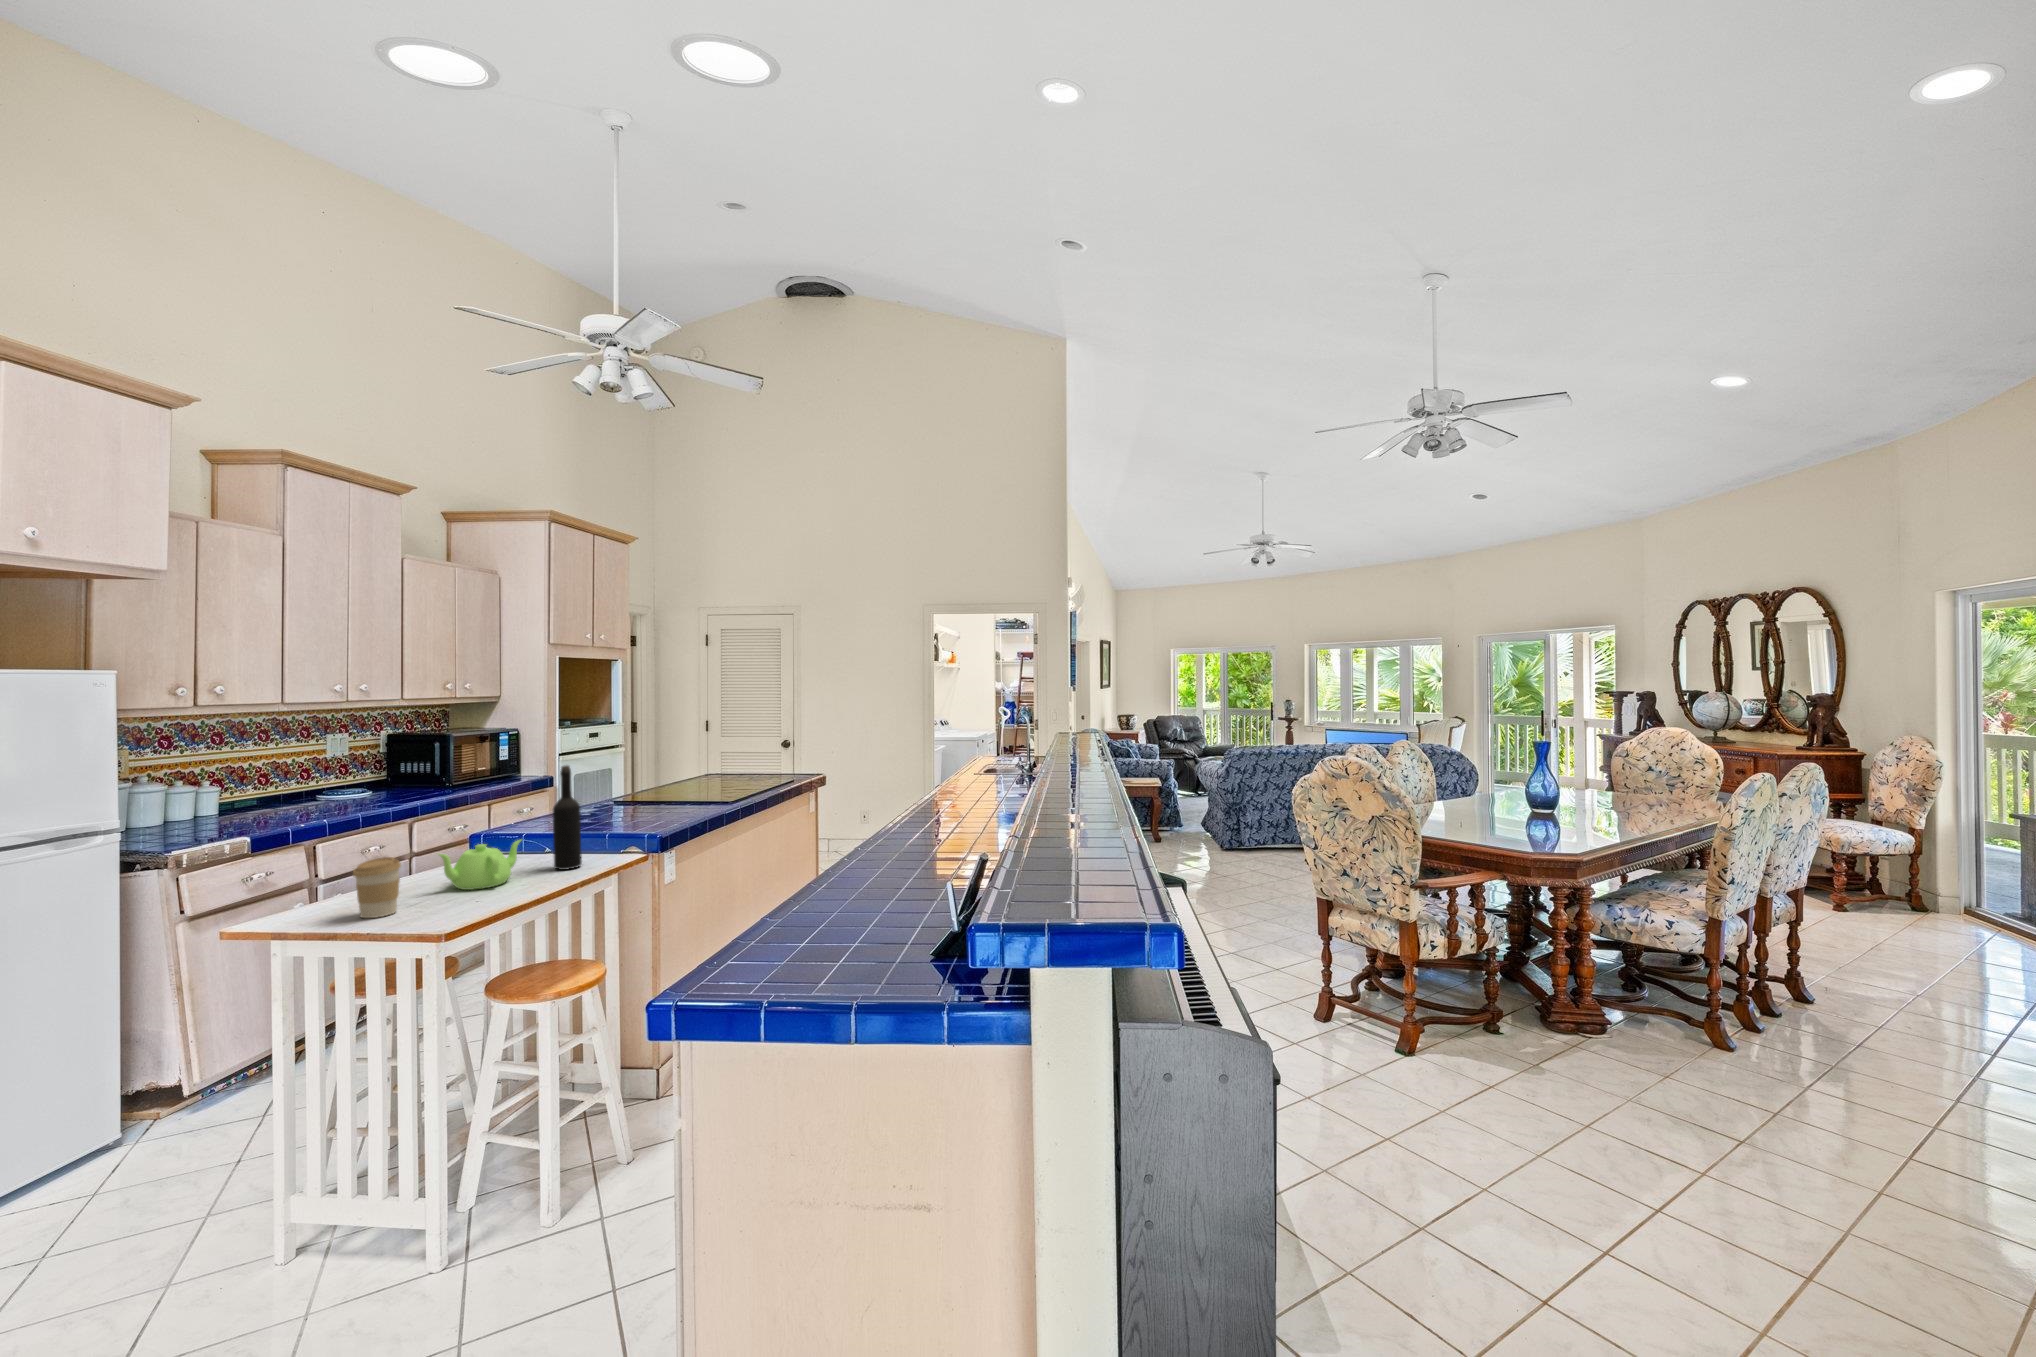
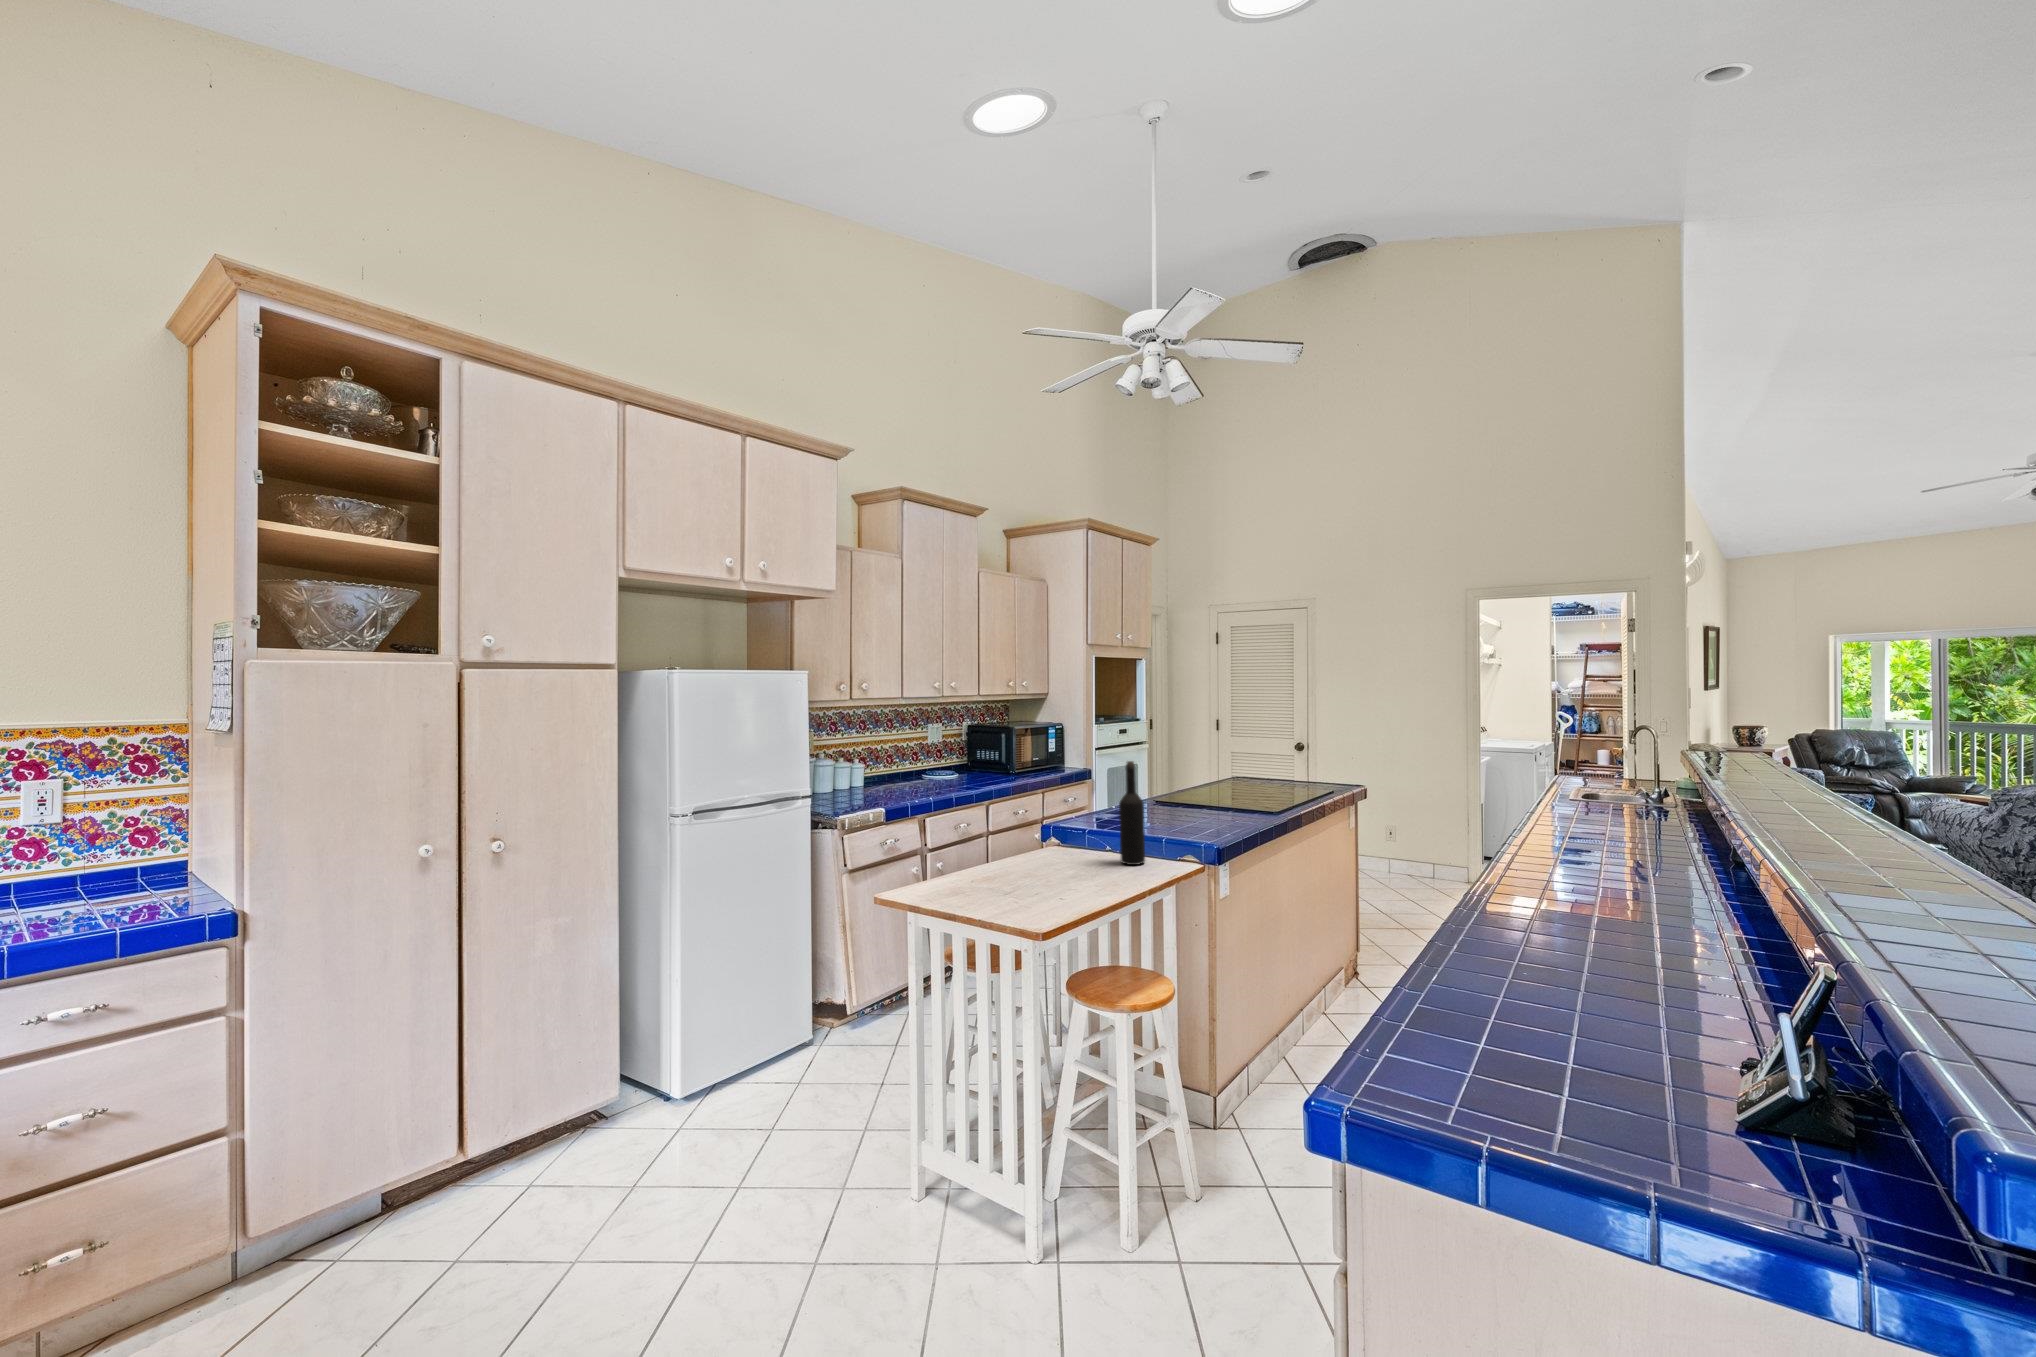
teapot: present [439,840,521,890] -> none [1027,831,1095,876]
coffee cup: present [353,857,401,918] -> none [968,839,1003,894]

